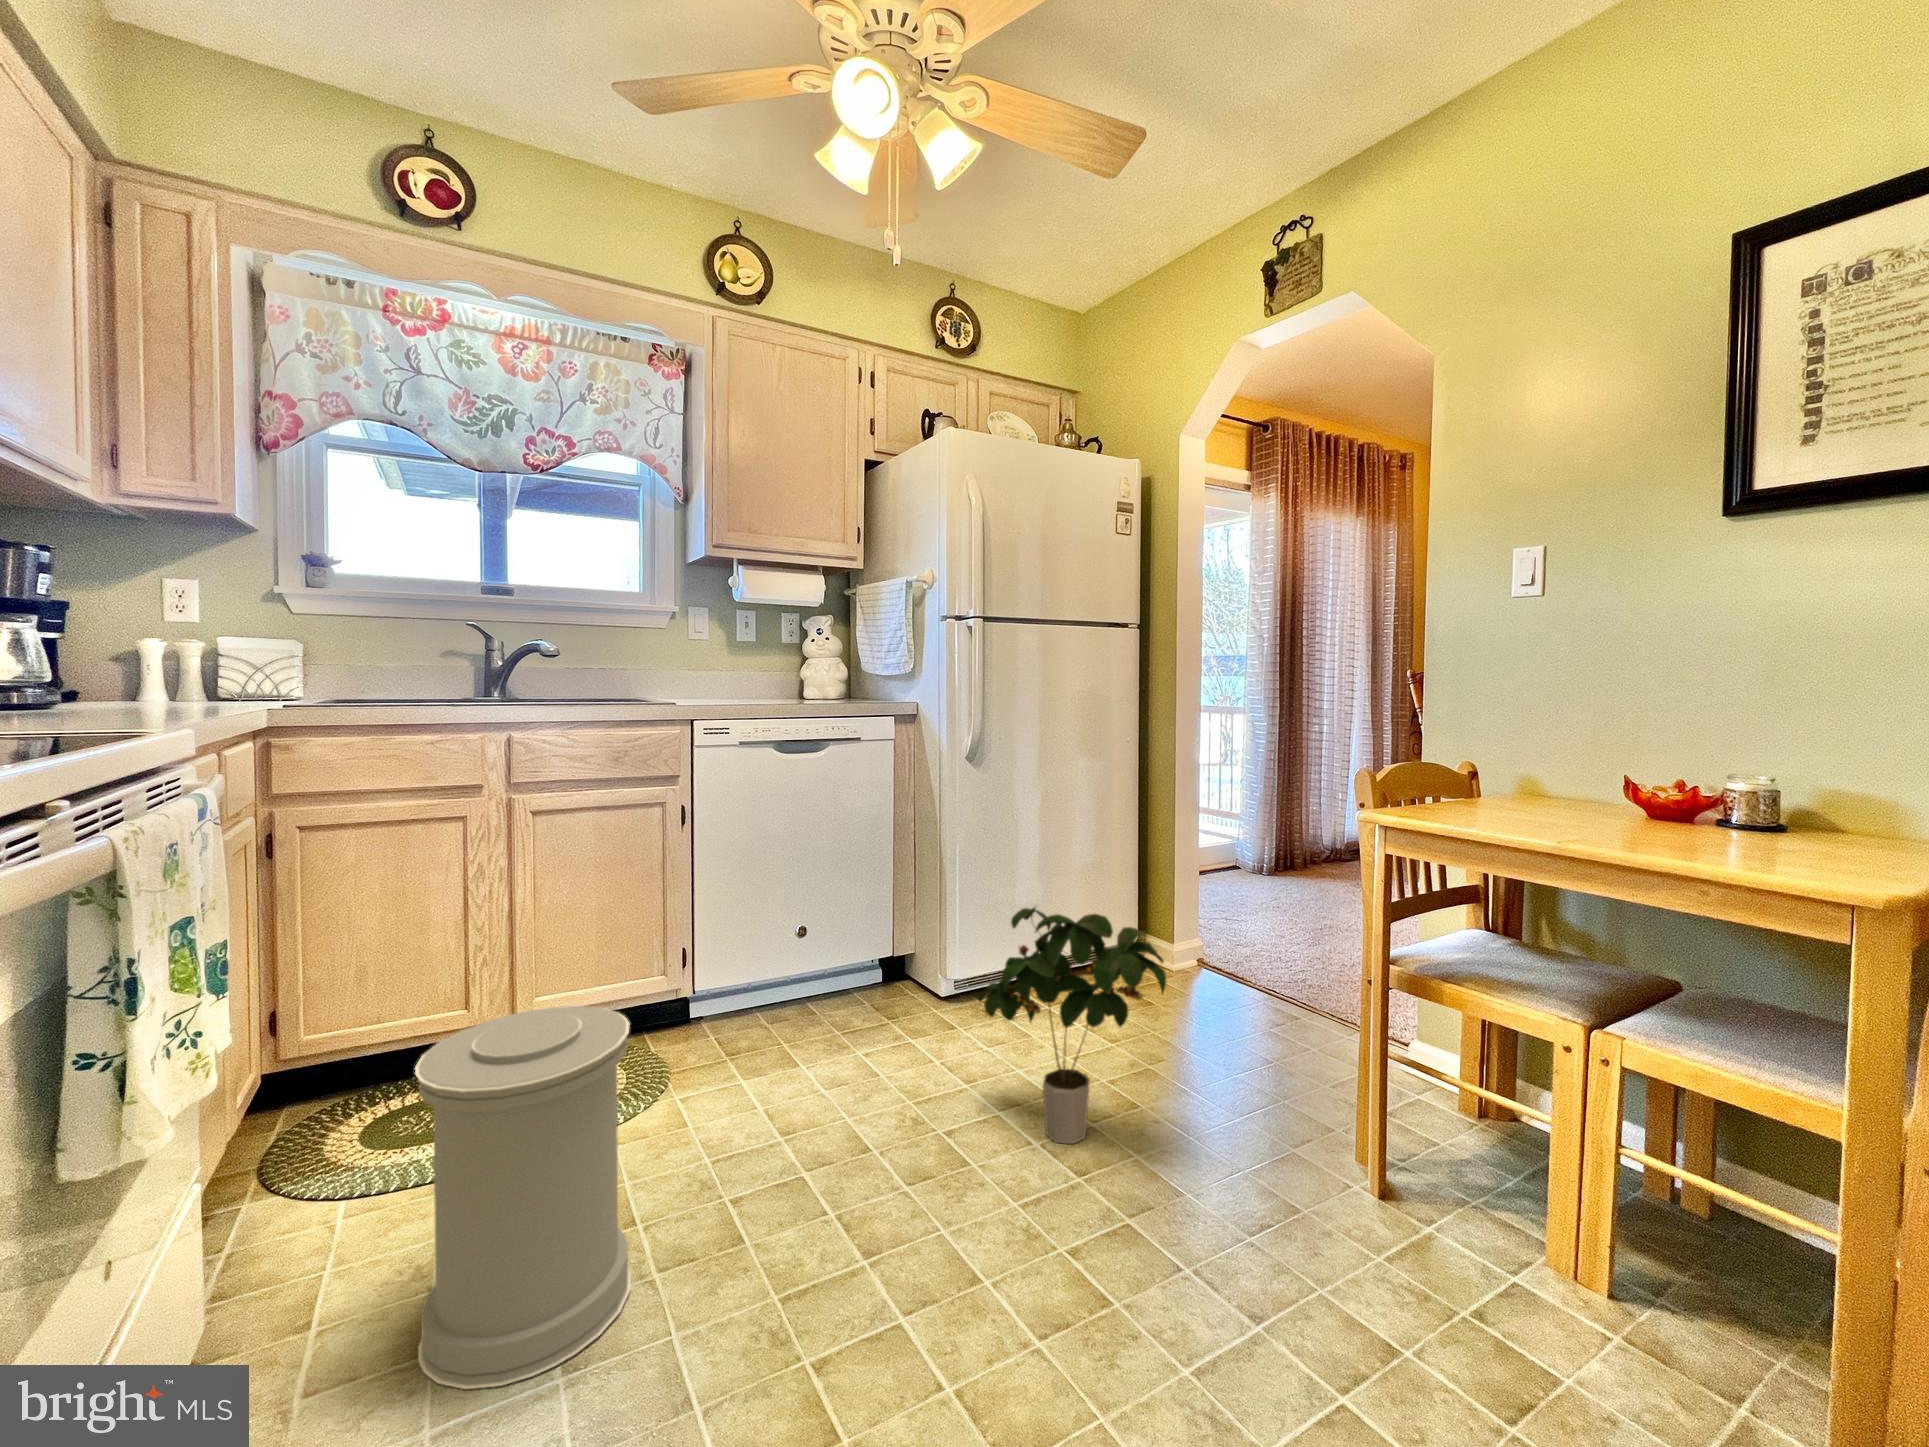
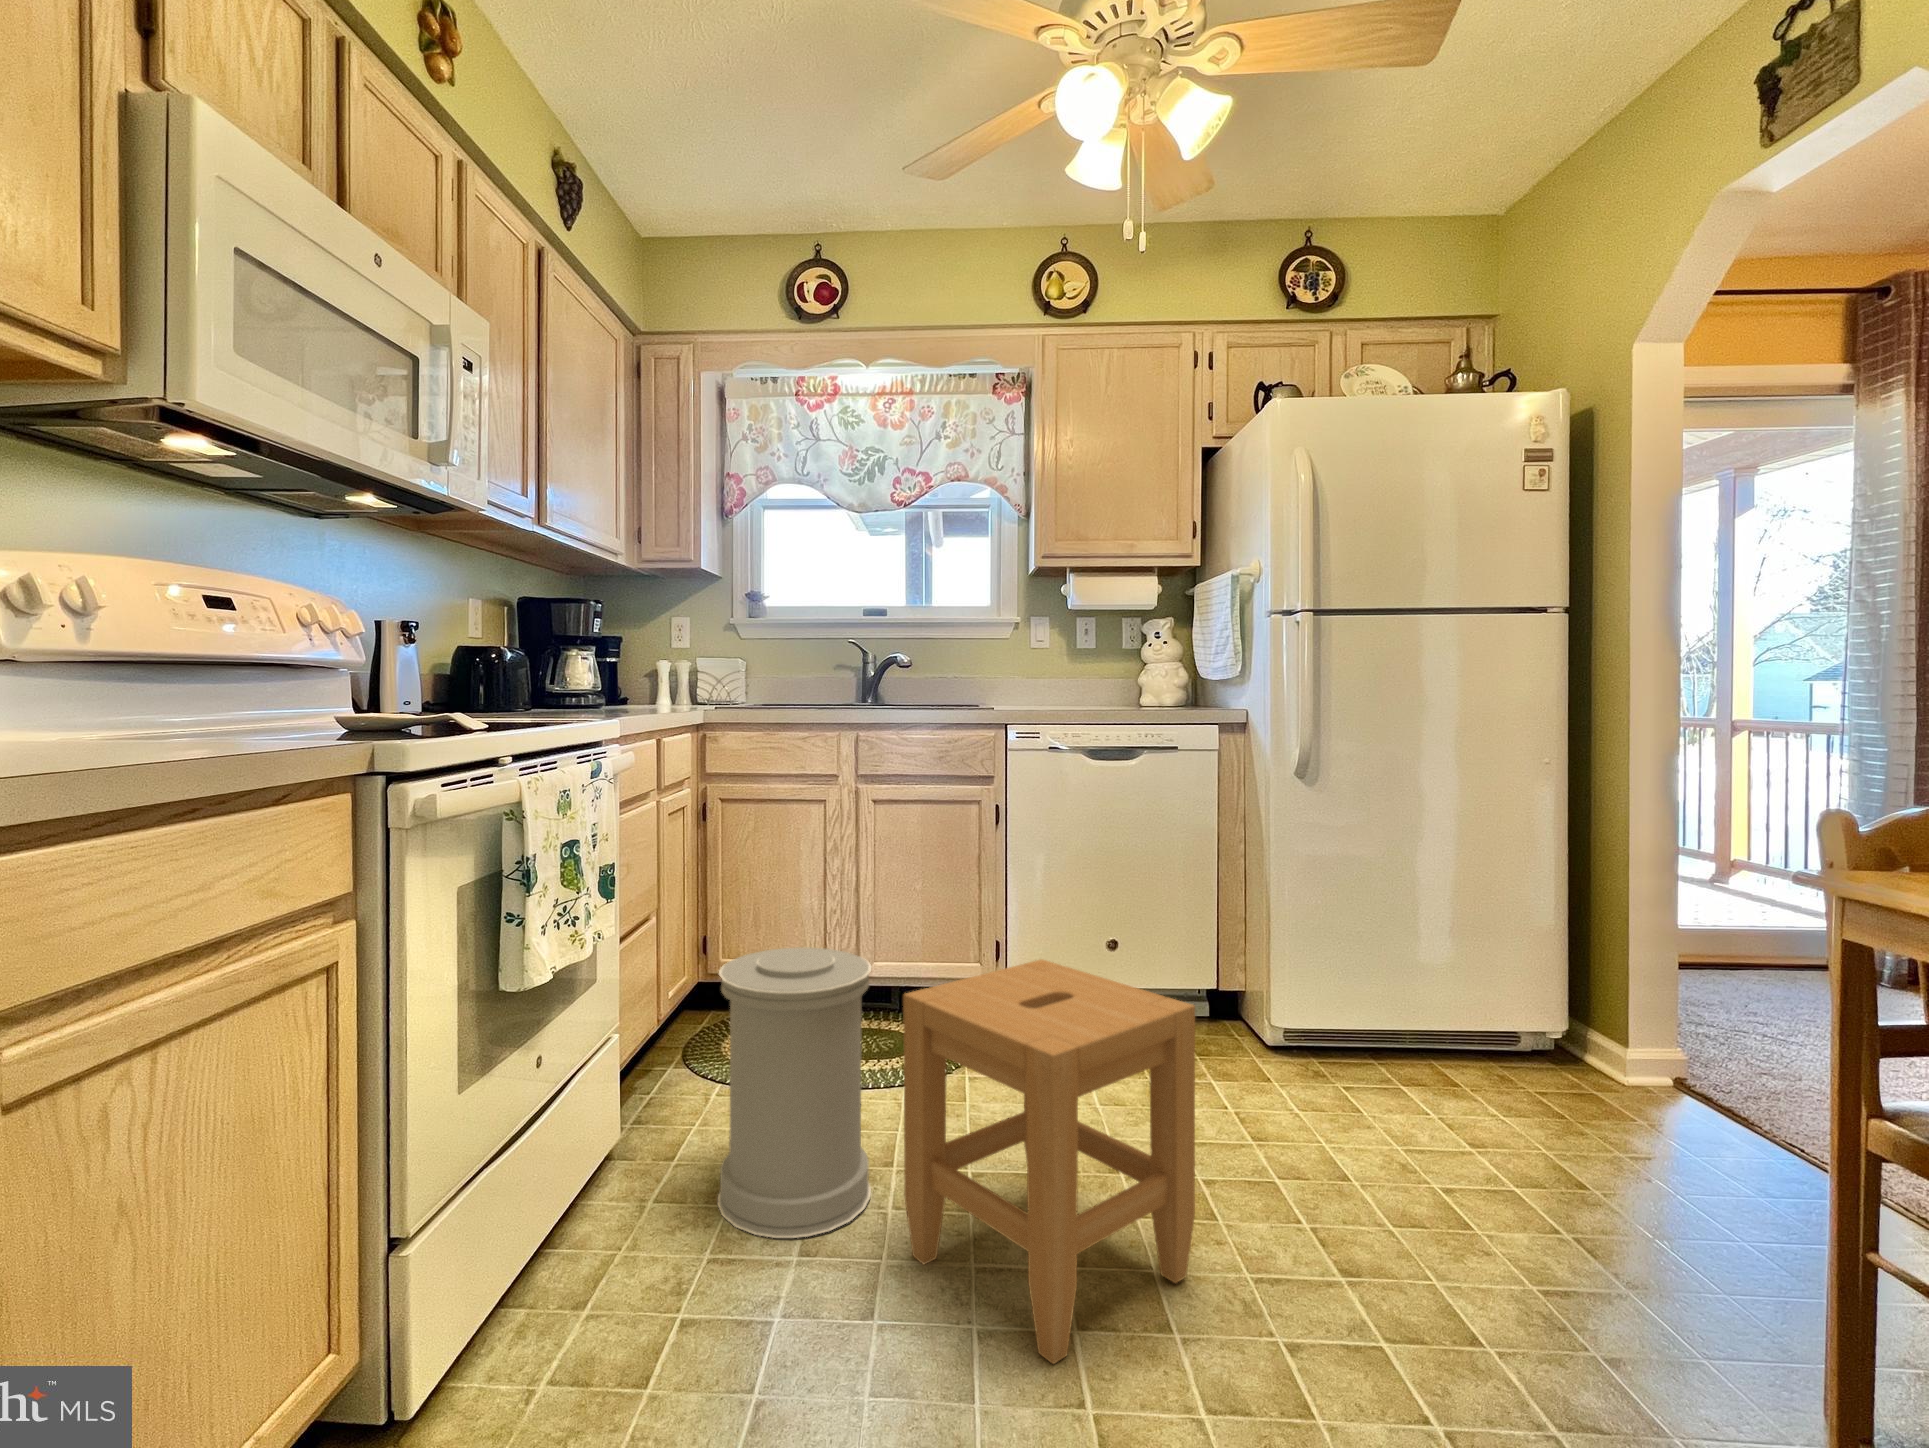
potted plant: present [978,907,1167,1144] -> none [1261,949,1496,1255]
stool: none [697,966,974,1361] -> present [903,959,1195,1364]

